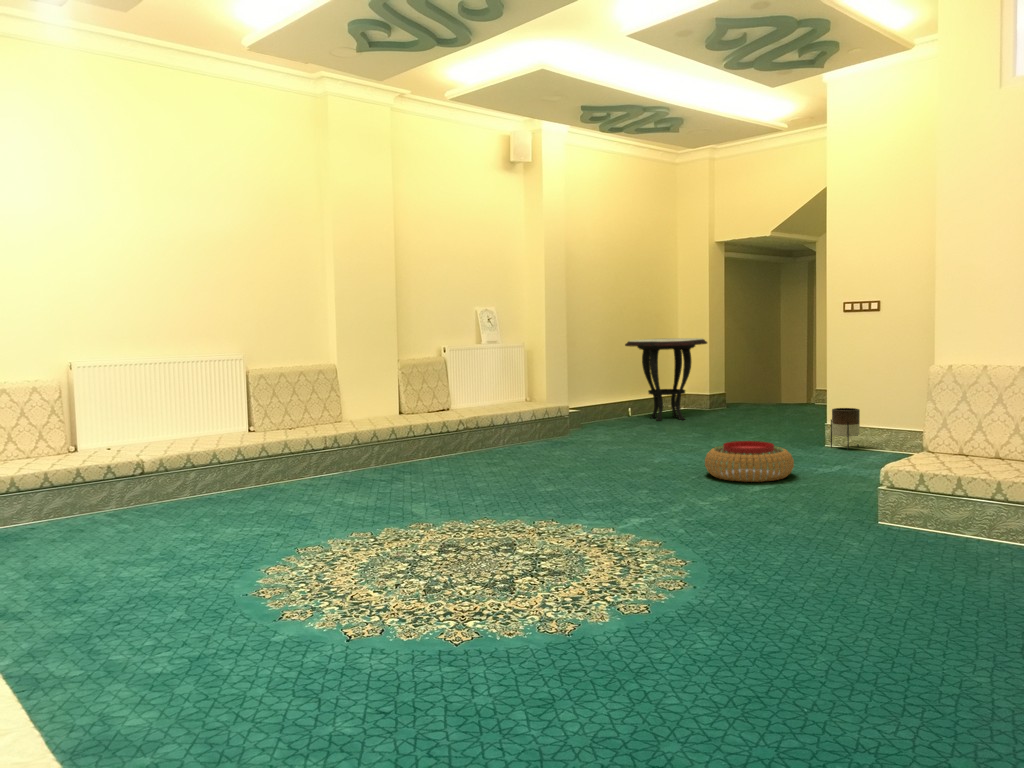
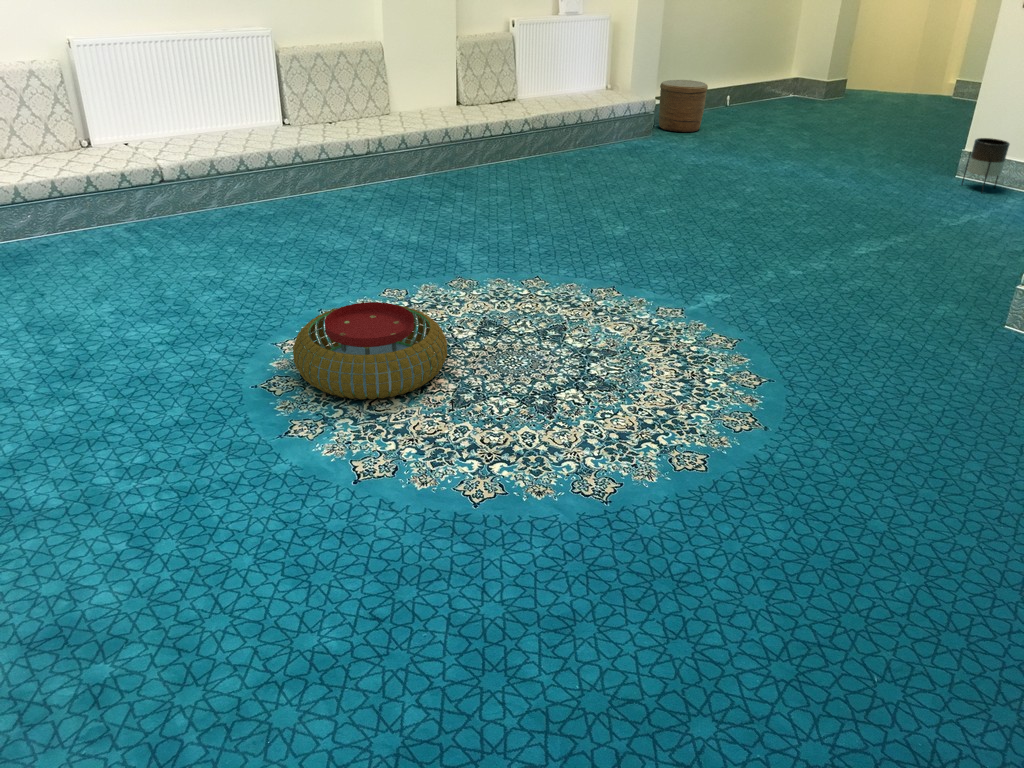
side table: present [625,338,707,421] -> none [736,10,838,118]
woven basket: none [570,392,610,433] -> present [659,80,708,132]
pouf: present [705,441,794,482] -> present [293,302,447,399]

